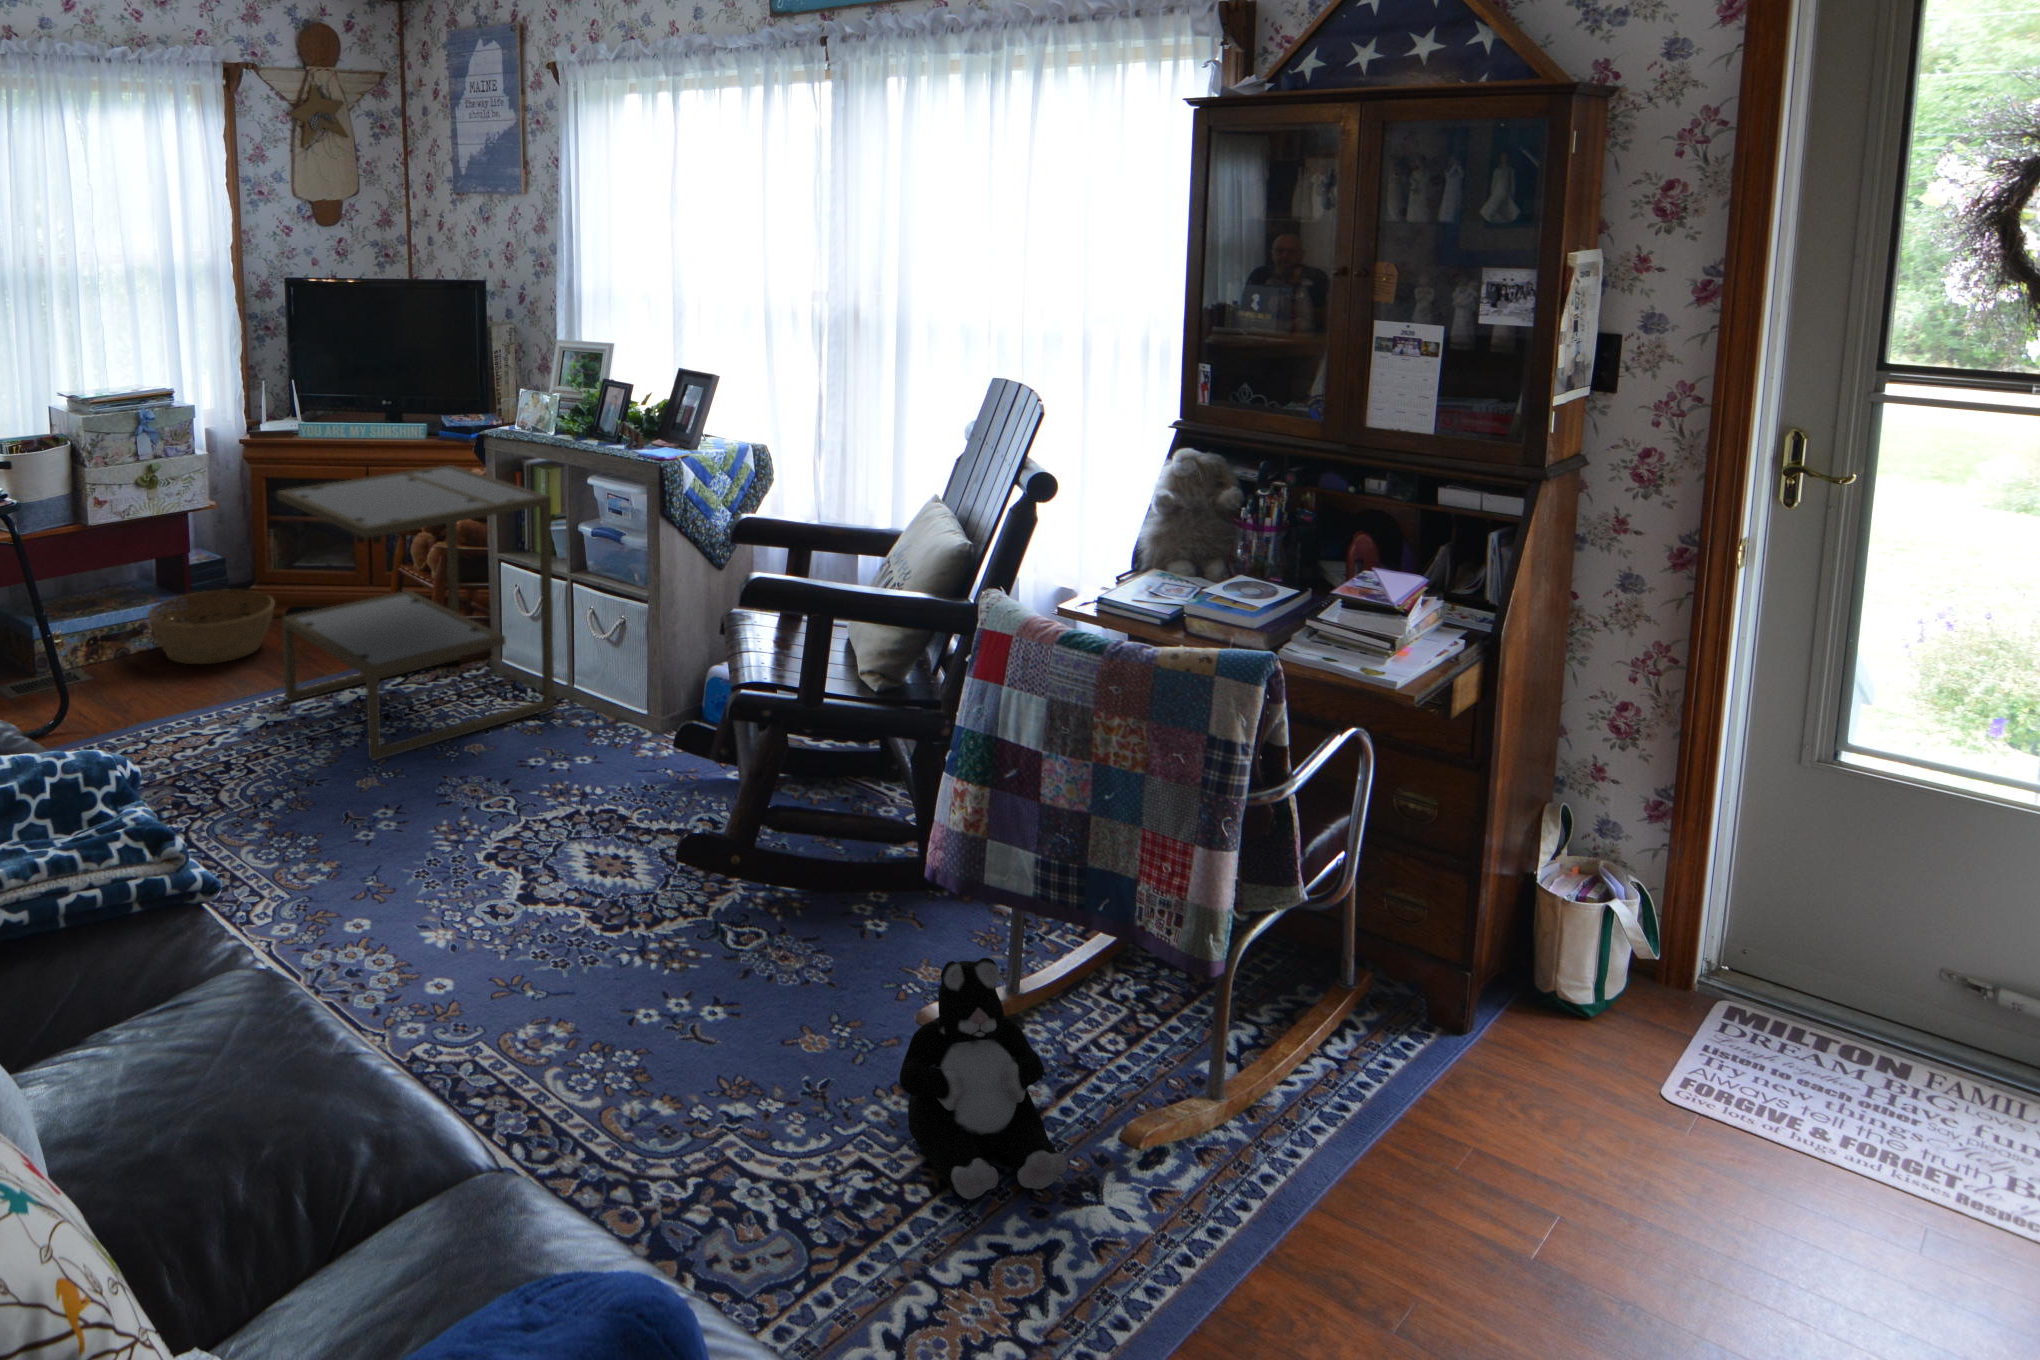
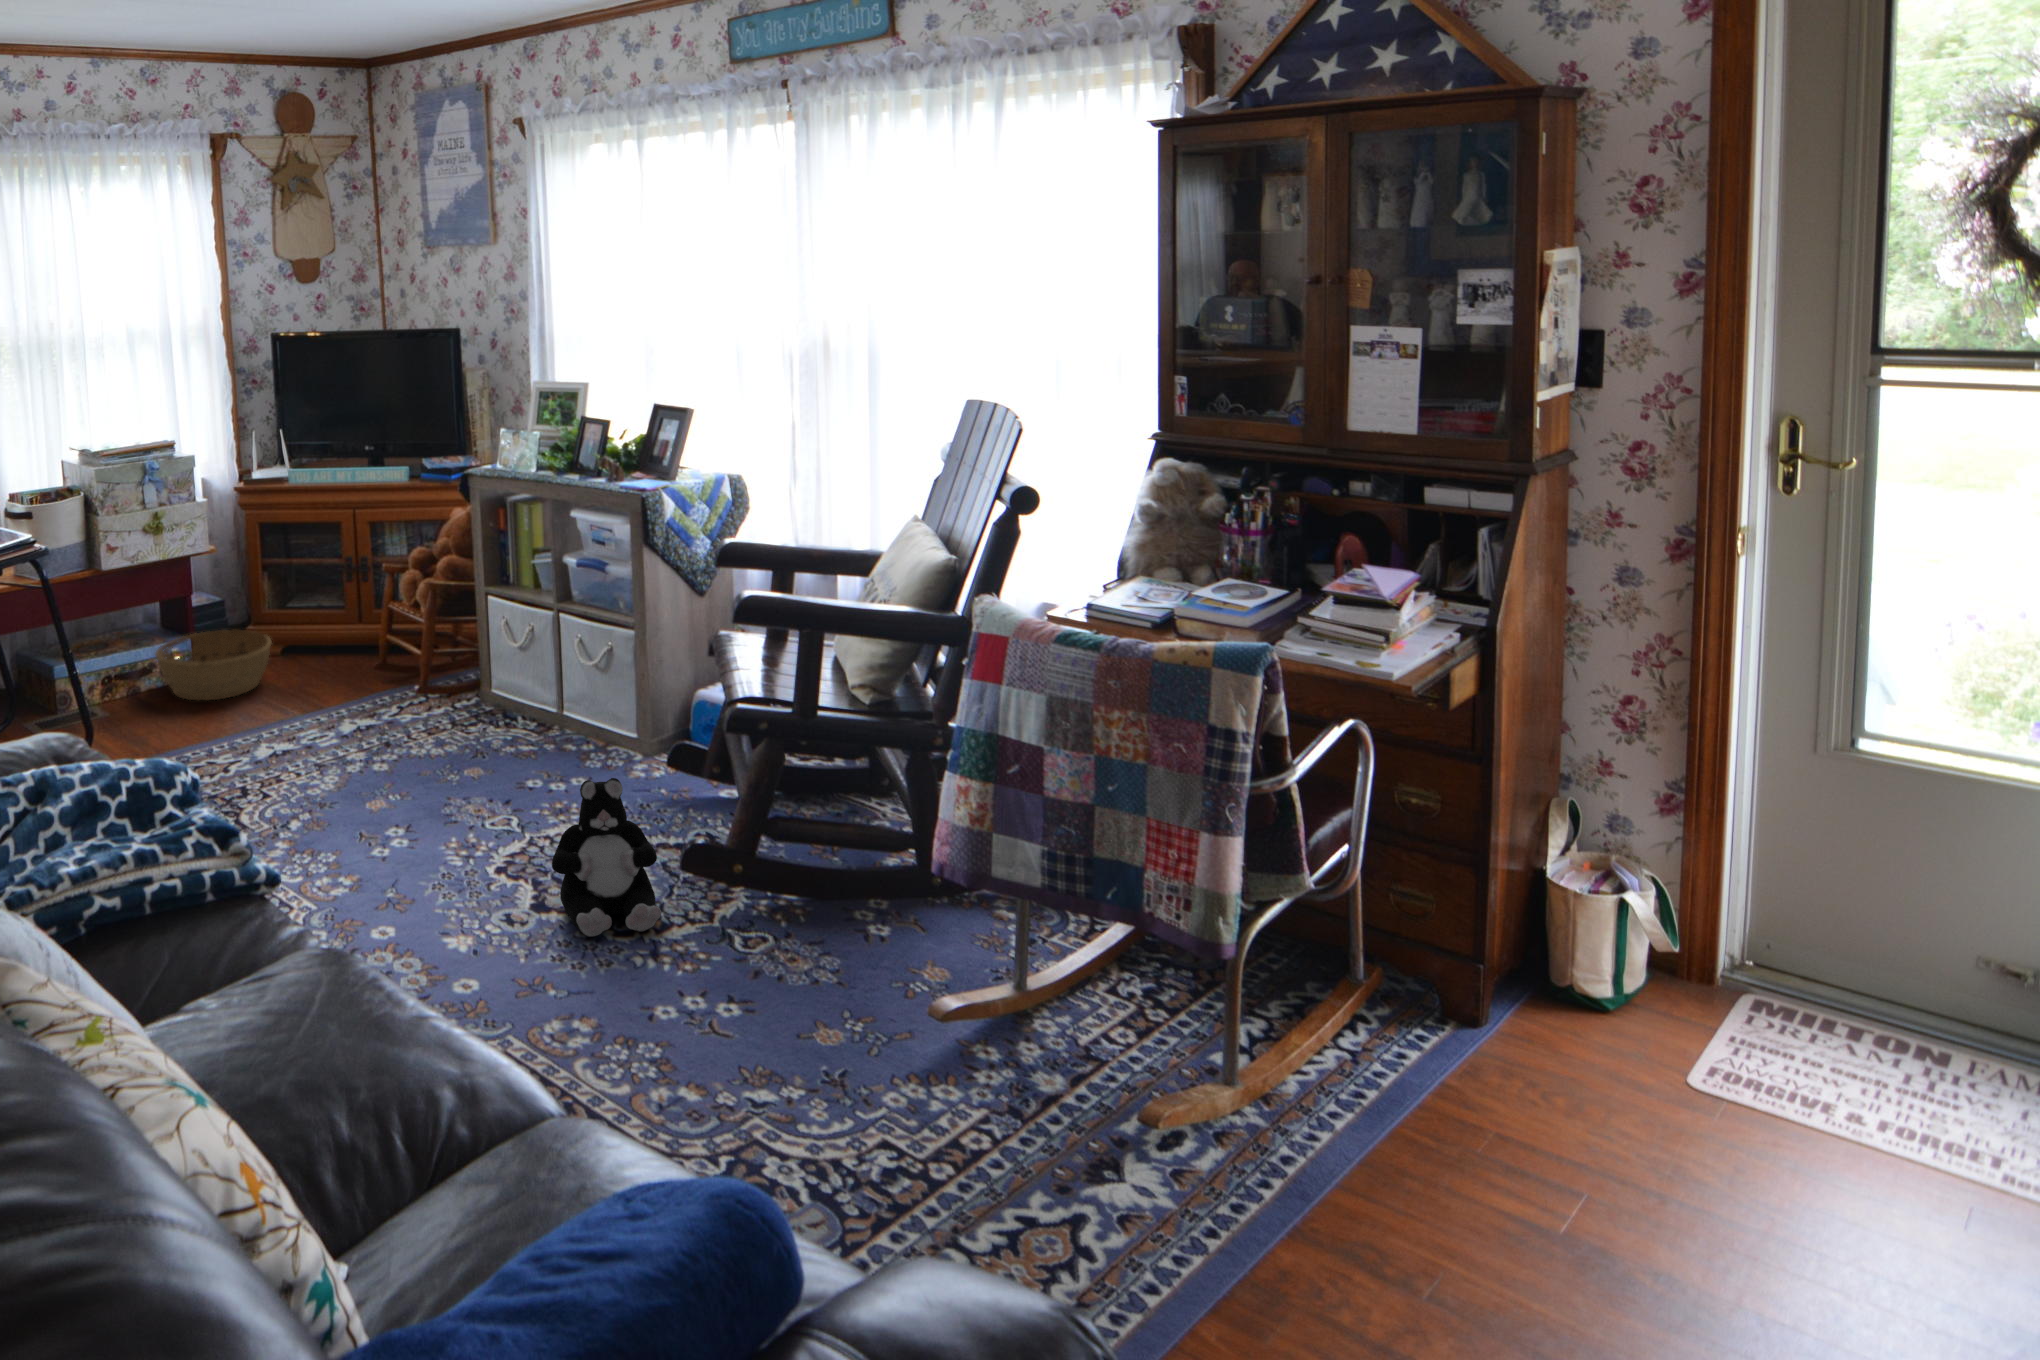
side table: present [276,465,554,760] -> none [276,504,545,786]
plush toy: present [900,958,1068,1199] -> present [552,778,661,937]

